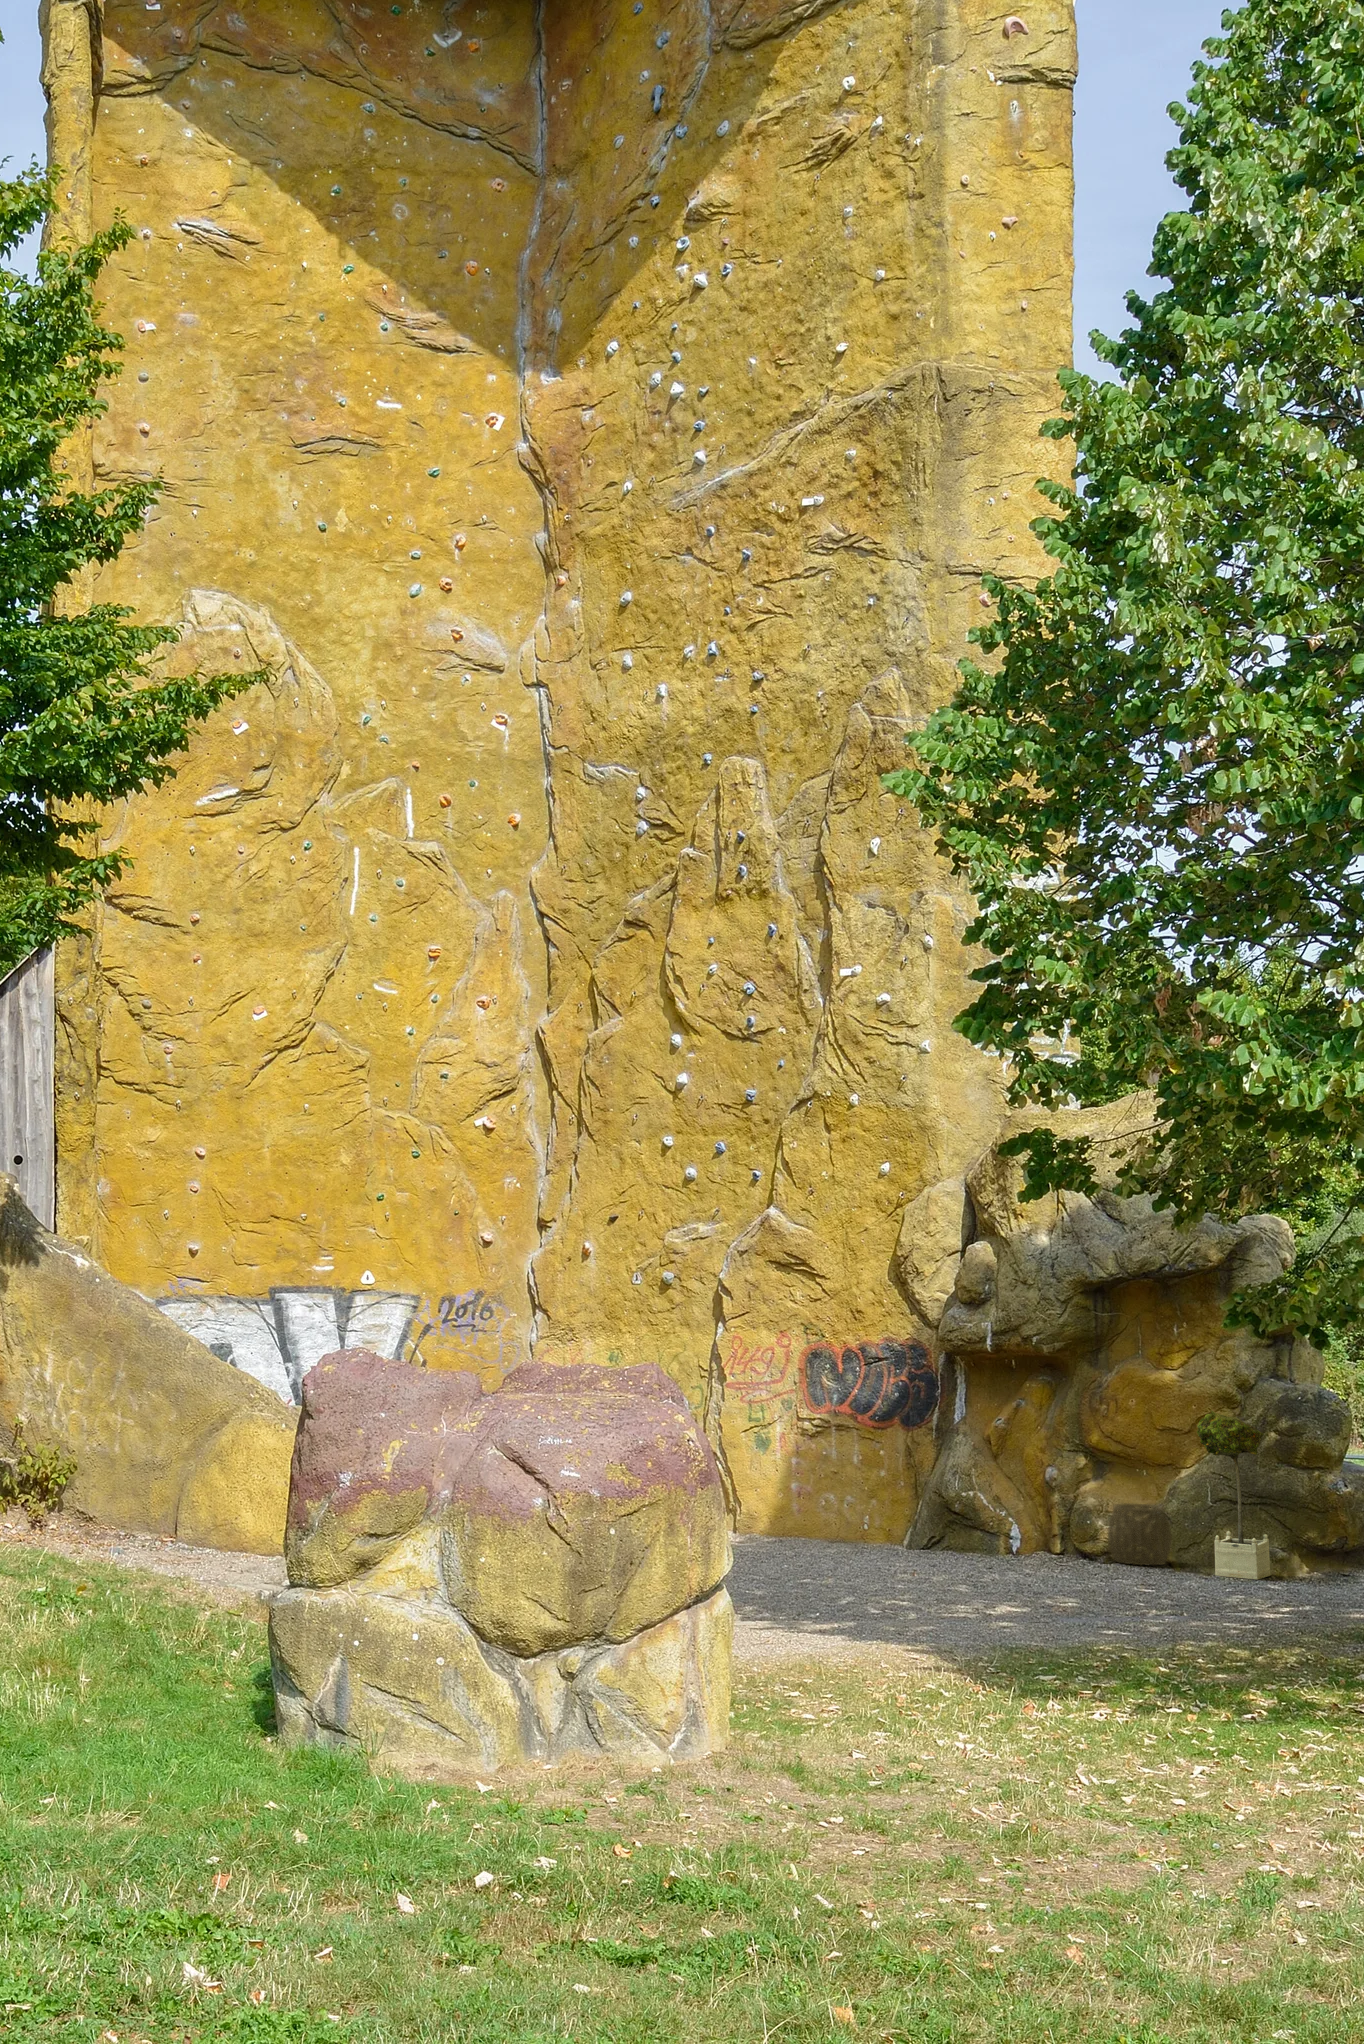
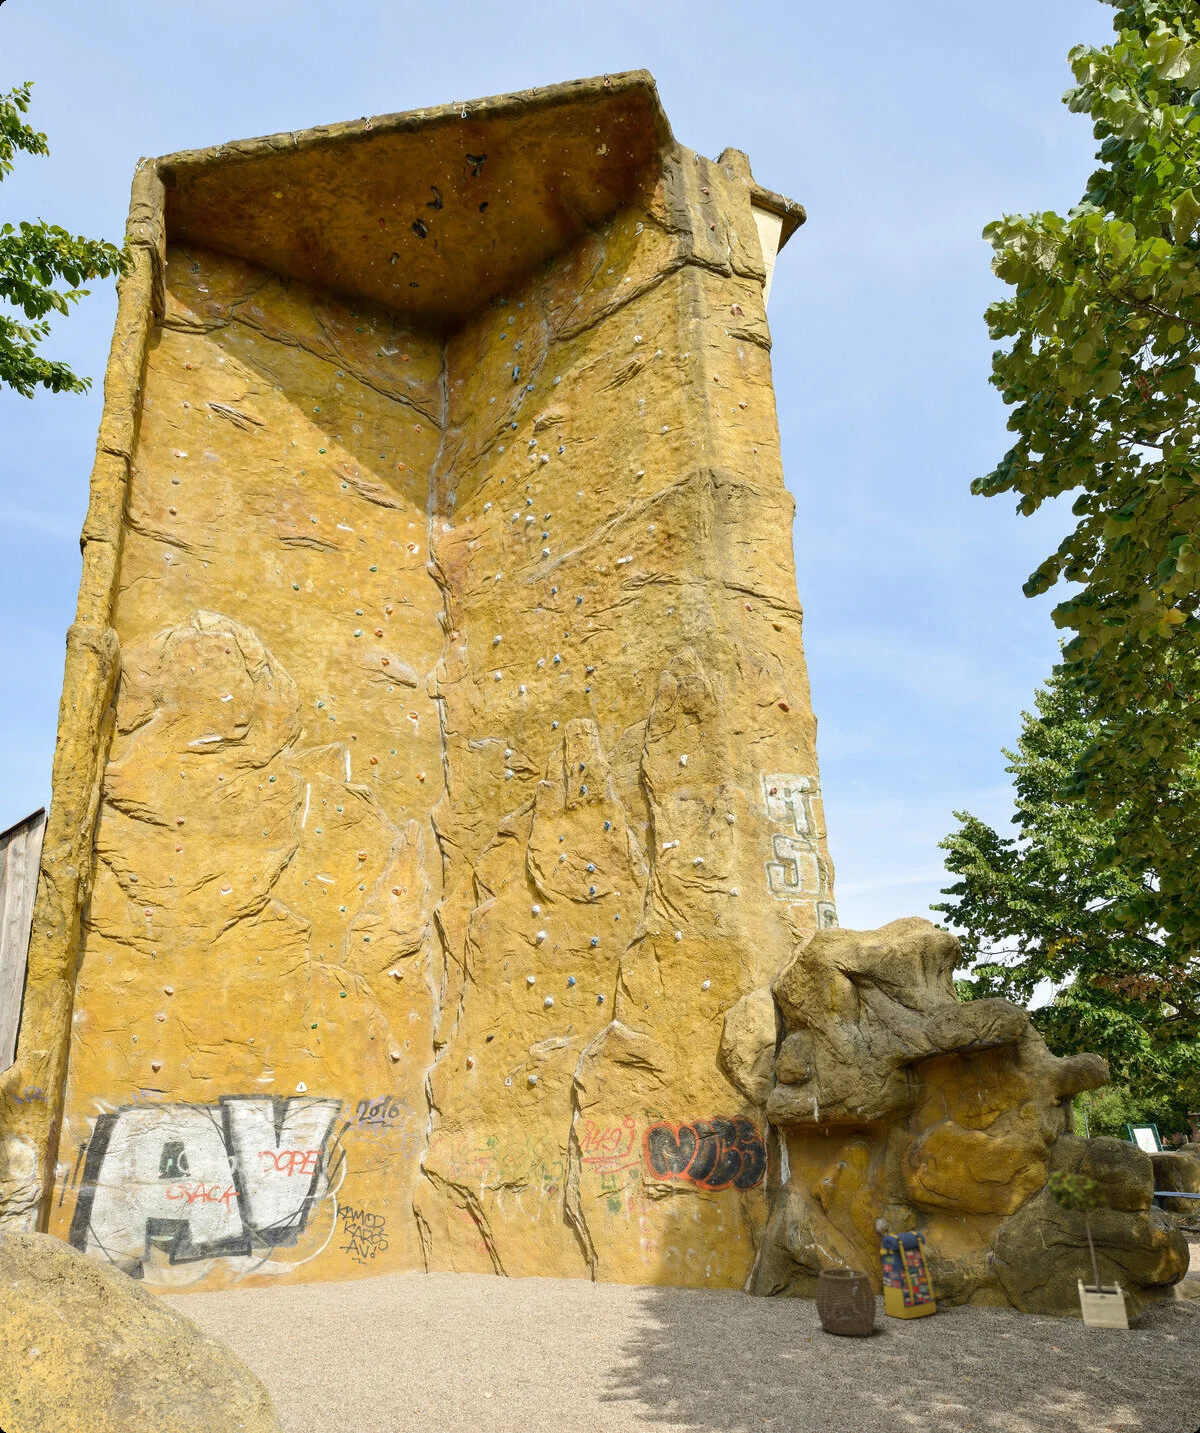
backpack: none [1005,1471,1066,1559] -> present [880,1231,936,1319]
woven basket: present [1108,1503,1172,1565] -> present [816,1268,876,1335]

